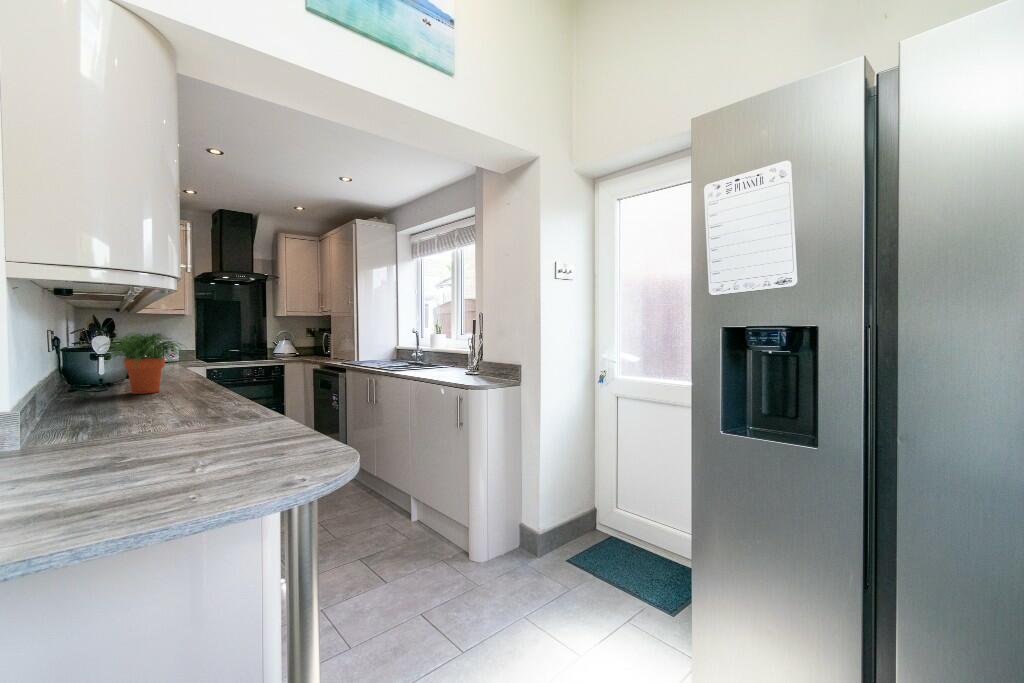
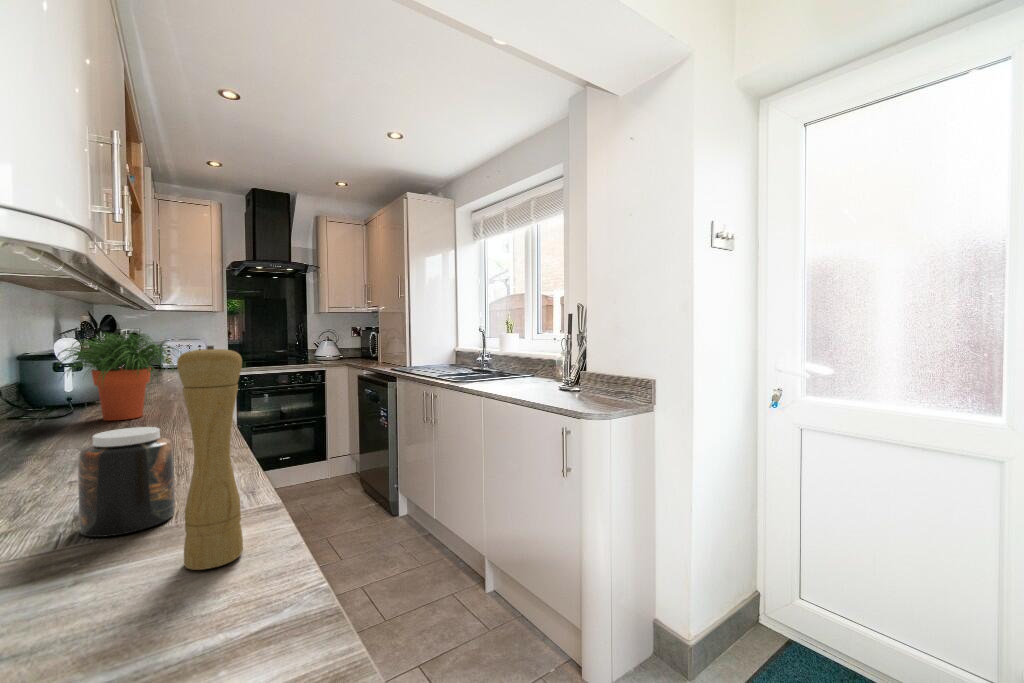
pepper mill: none [242,340,270,440] -> present [177,346,243,570]
jar: none [180,383,225,434] -> present [78,427,174,537]

